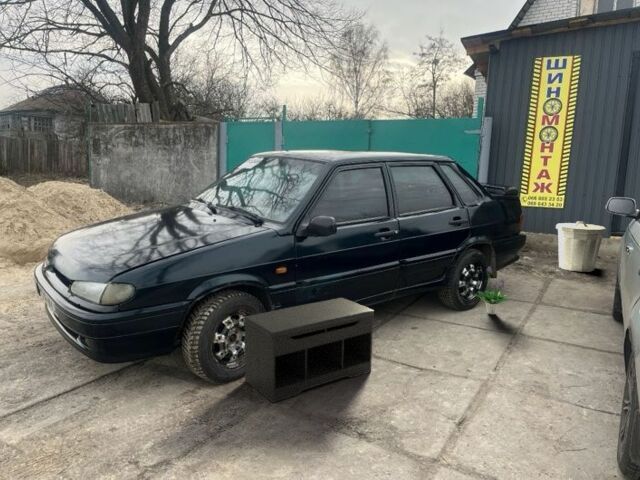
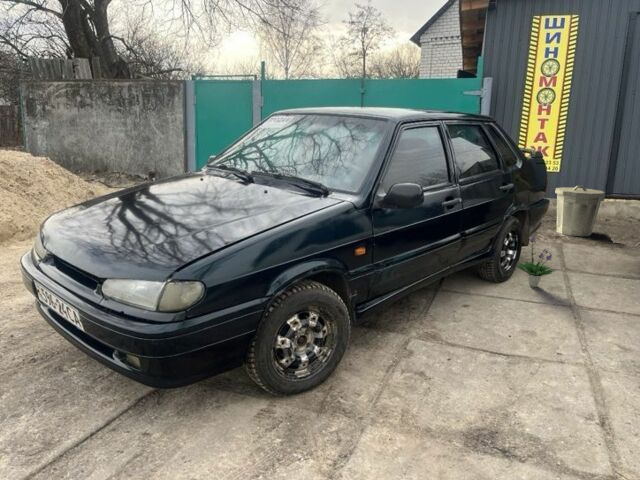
bench: present [244,298,374,403] -> none [326,281,469,421]

